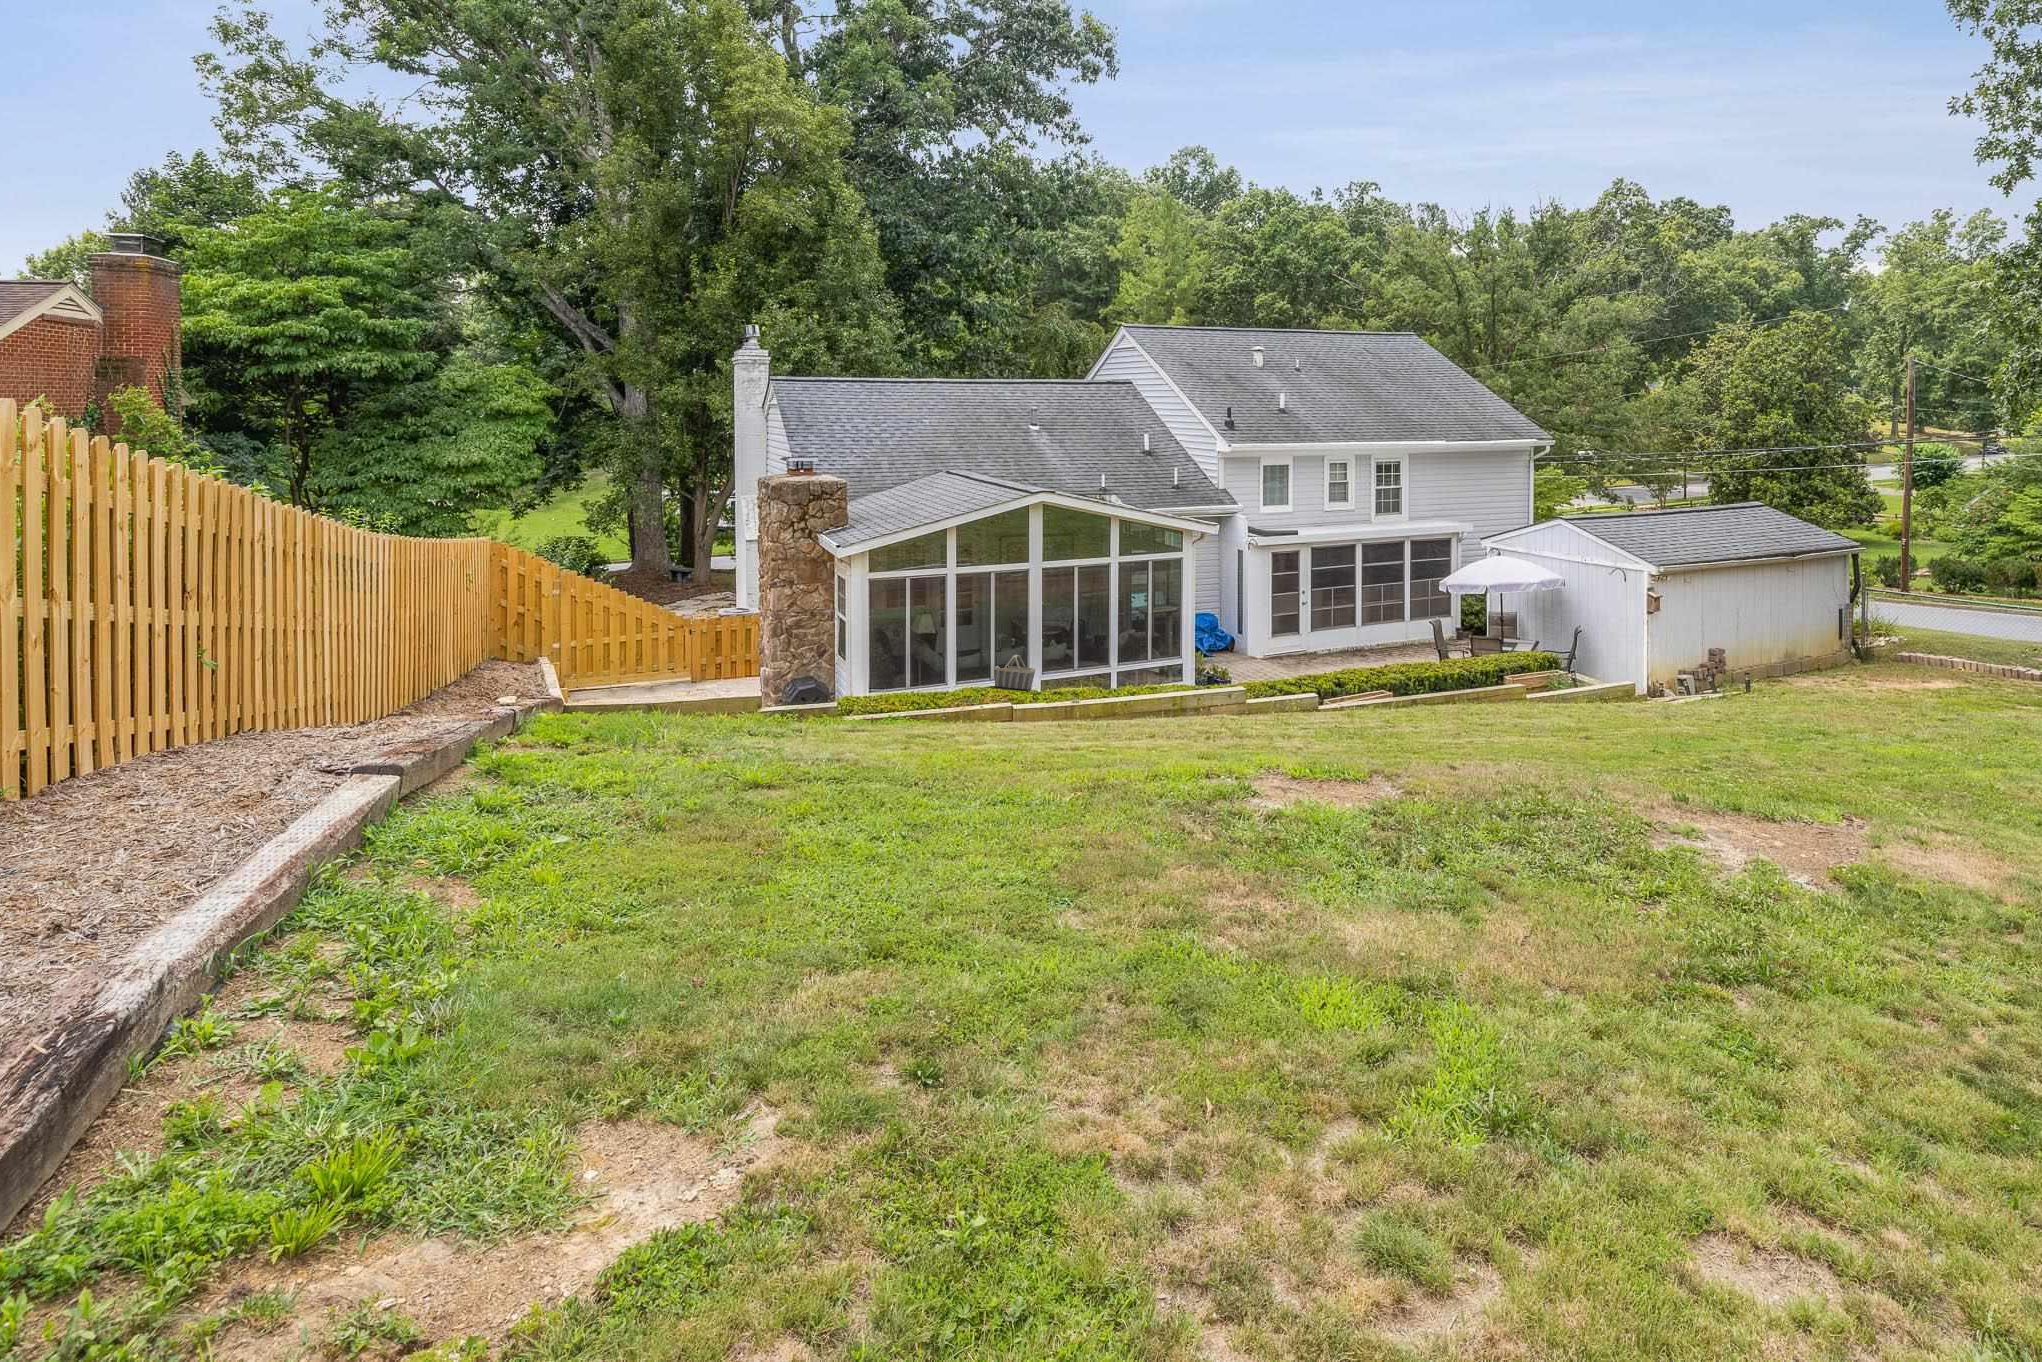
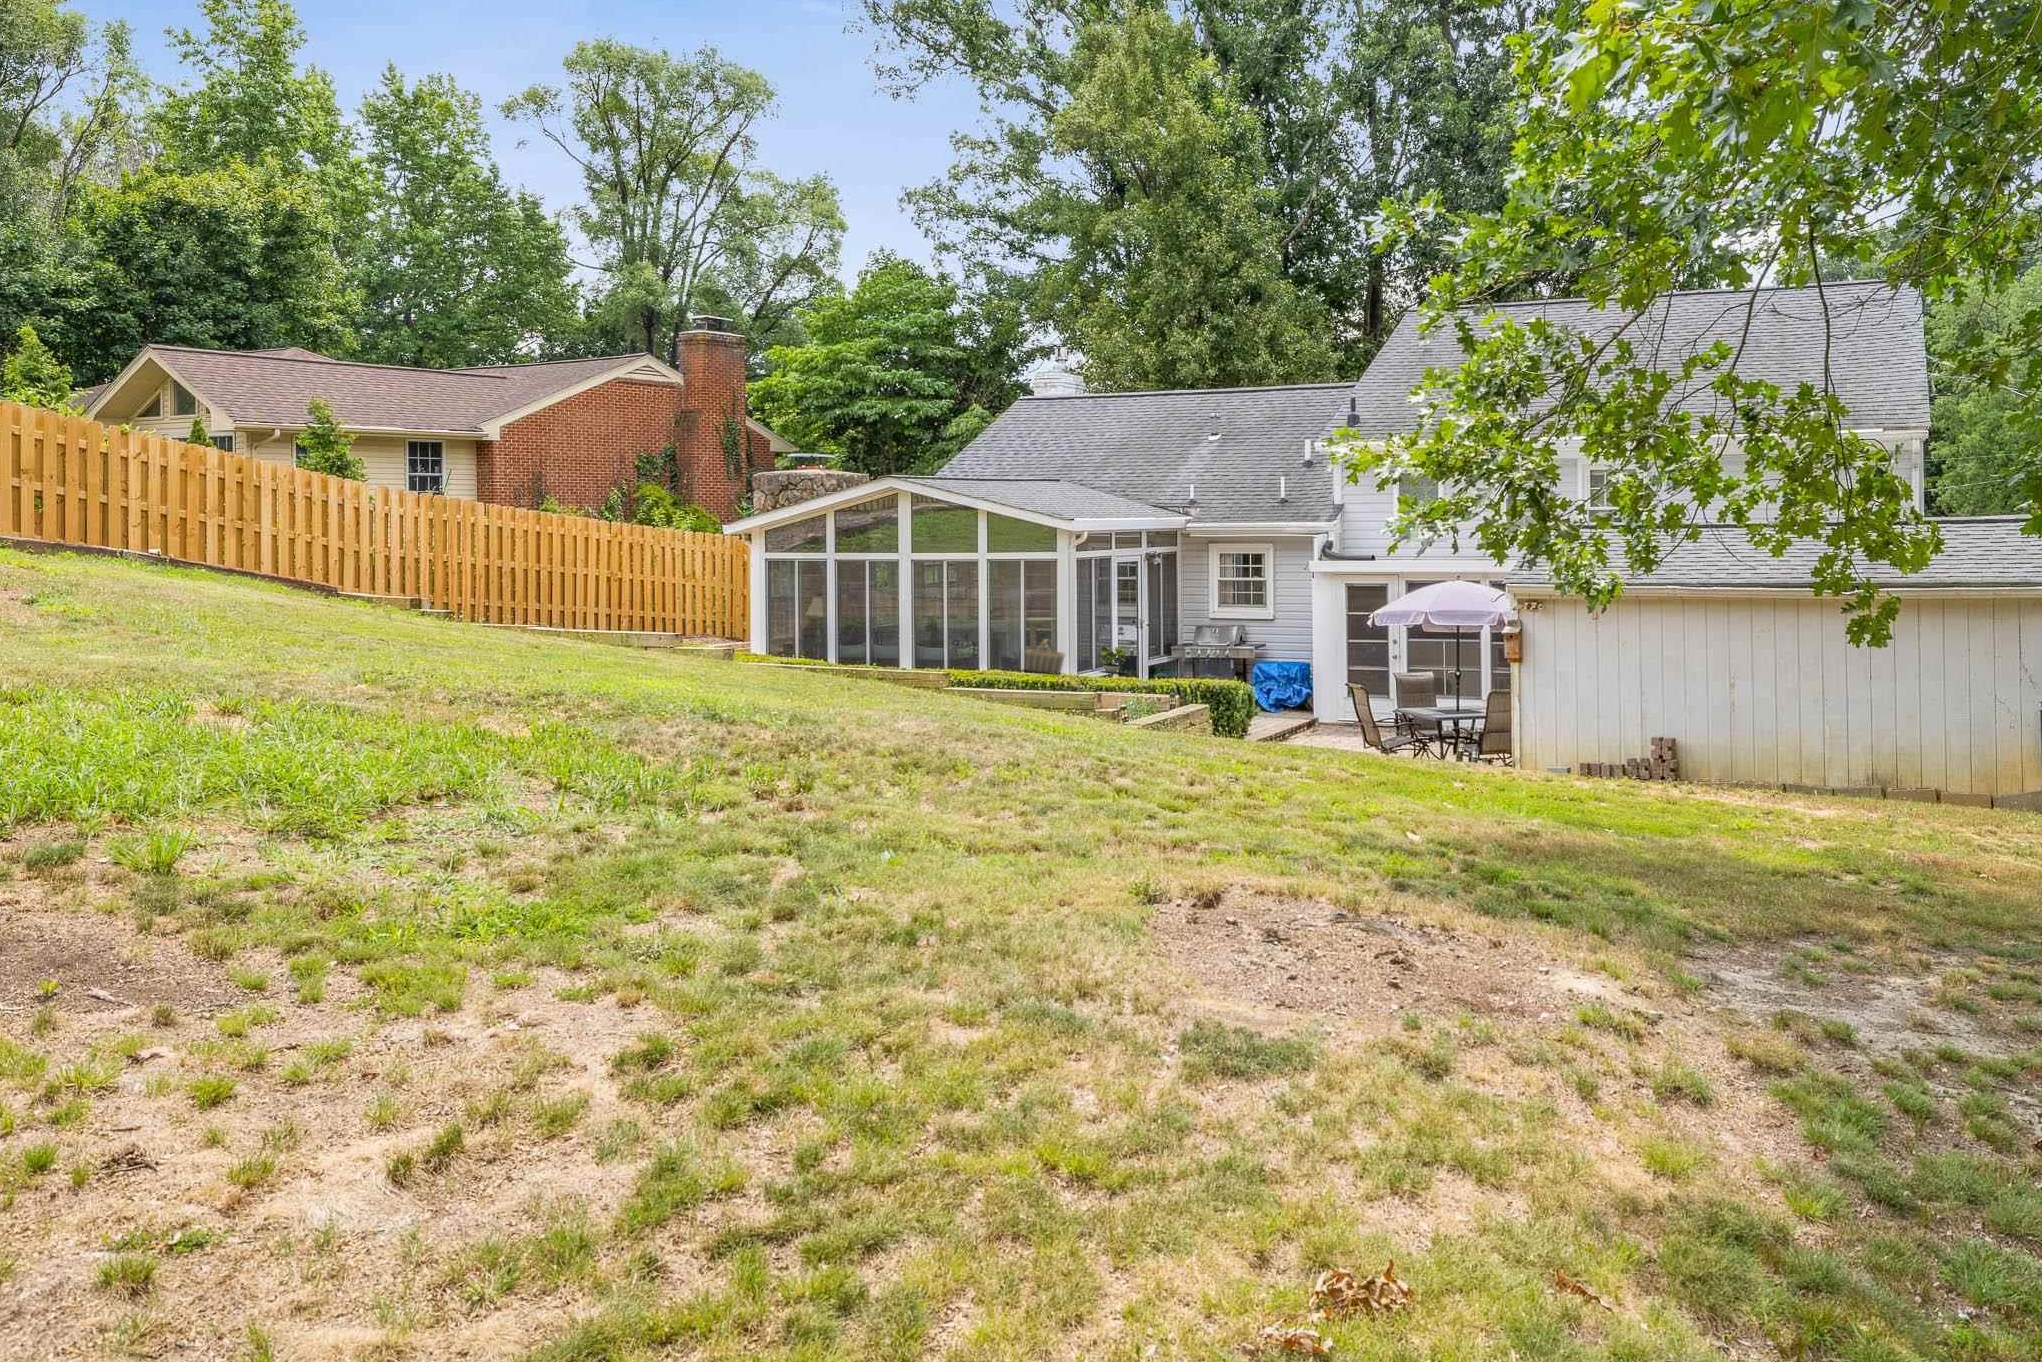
potted plant: none [1070,662,1099,690] -> present [1100,646,1126,673]

